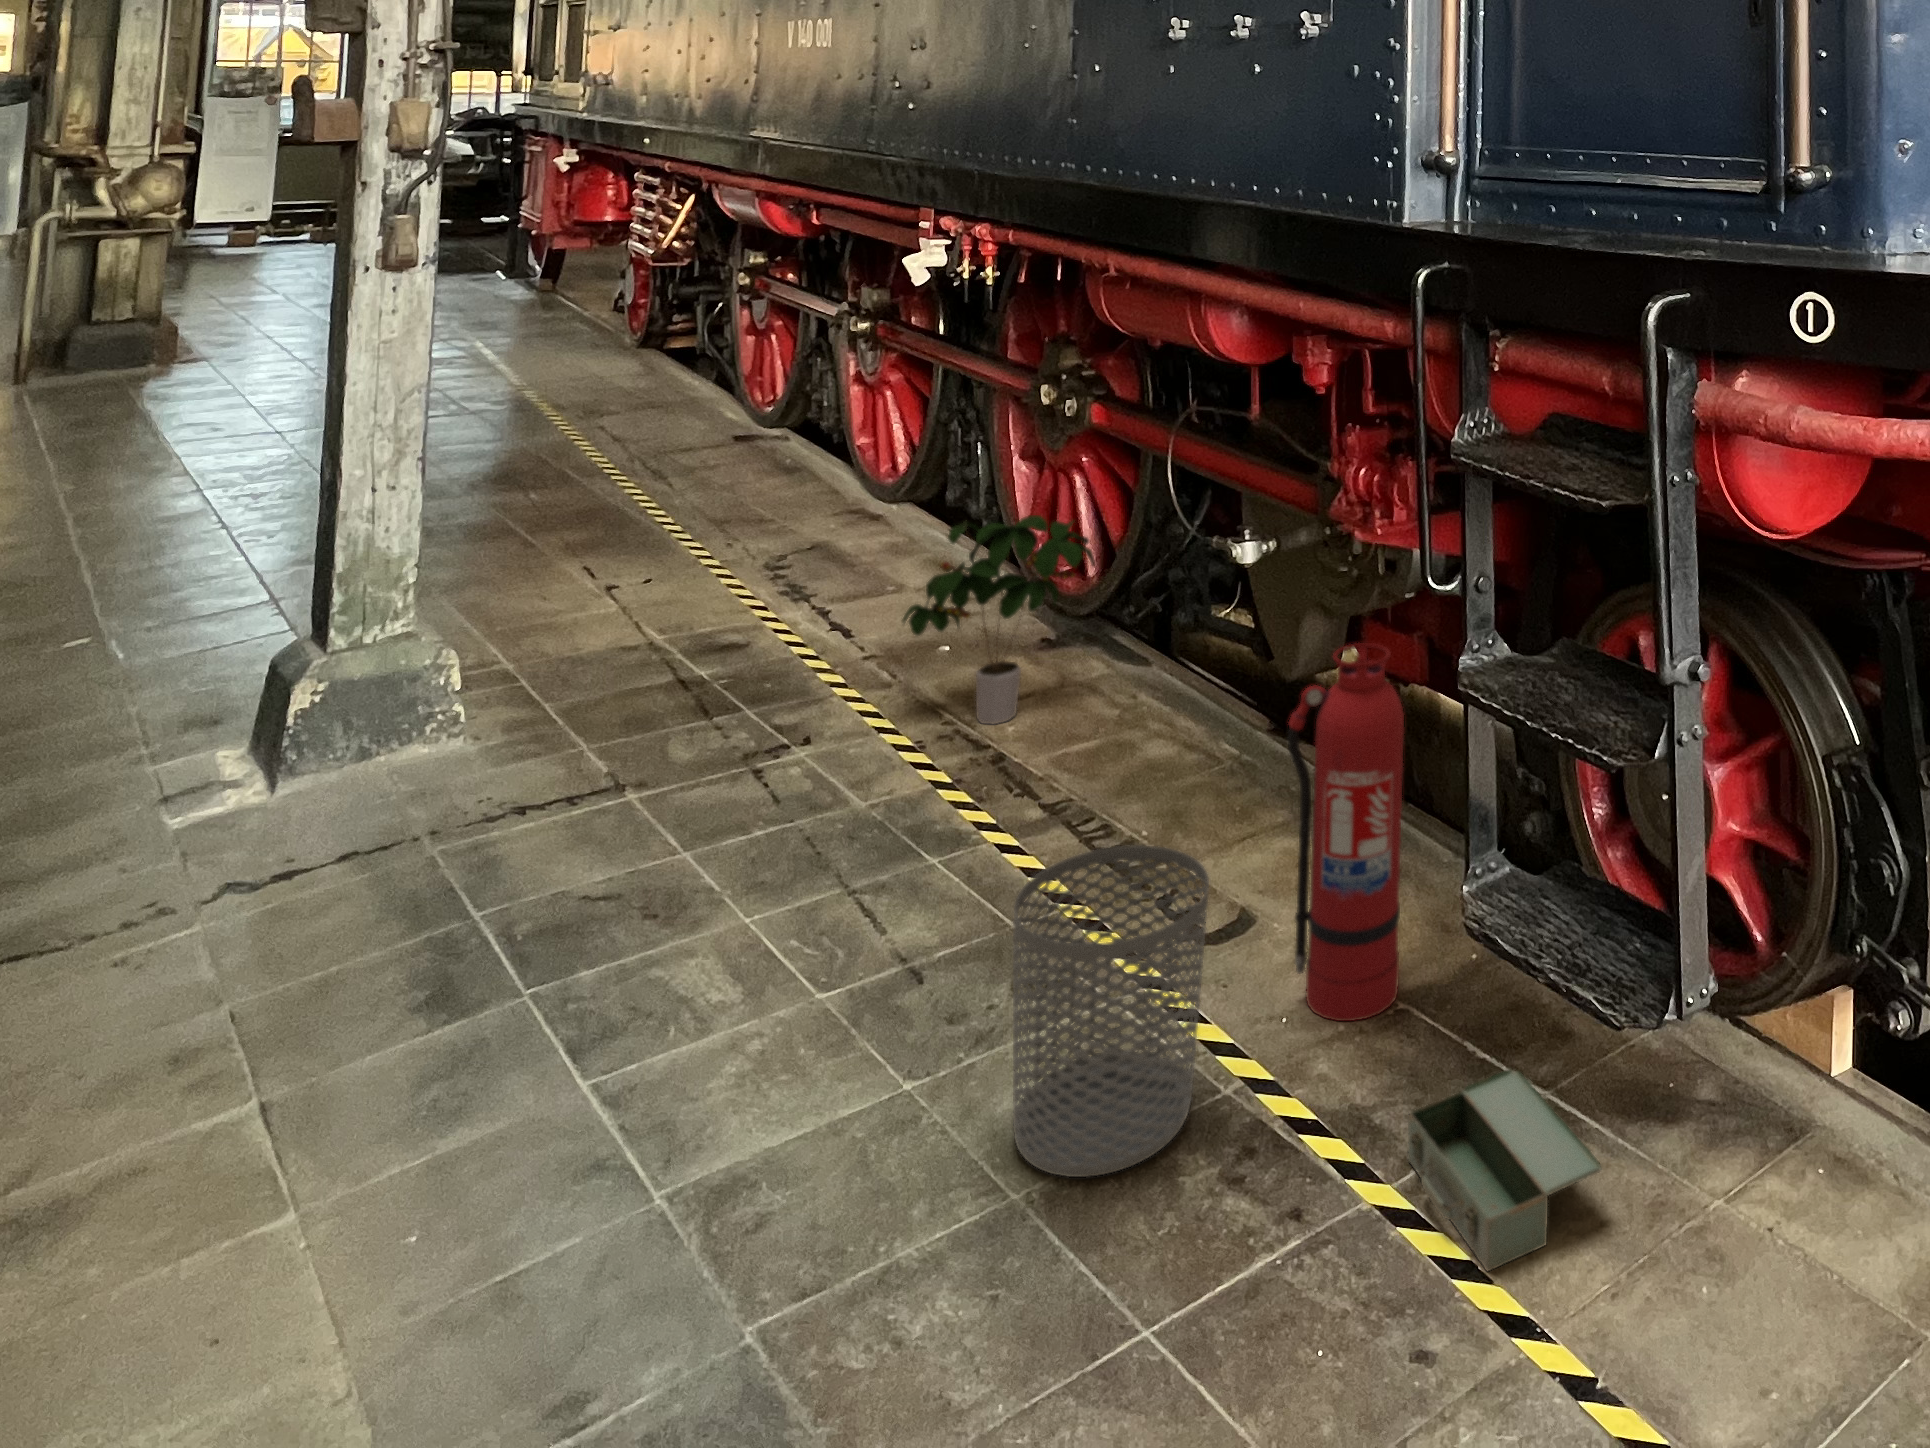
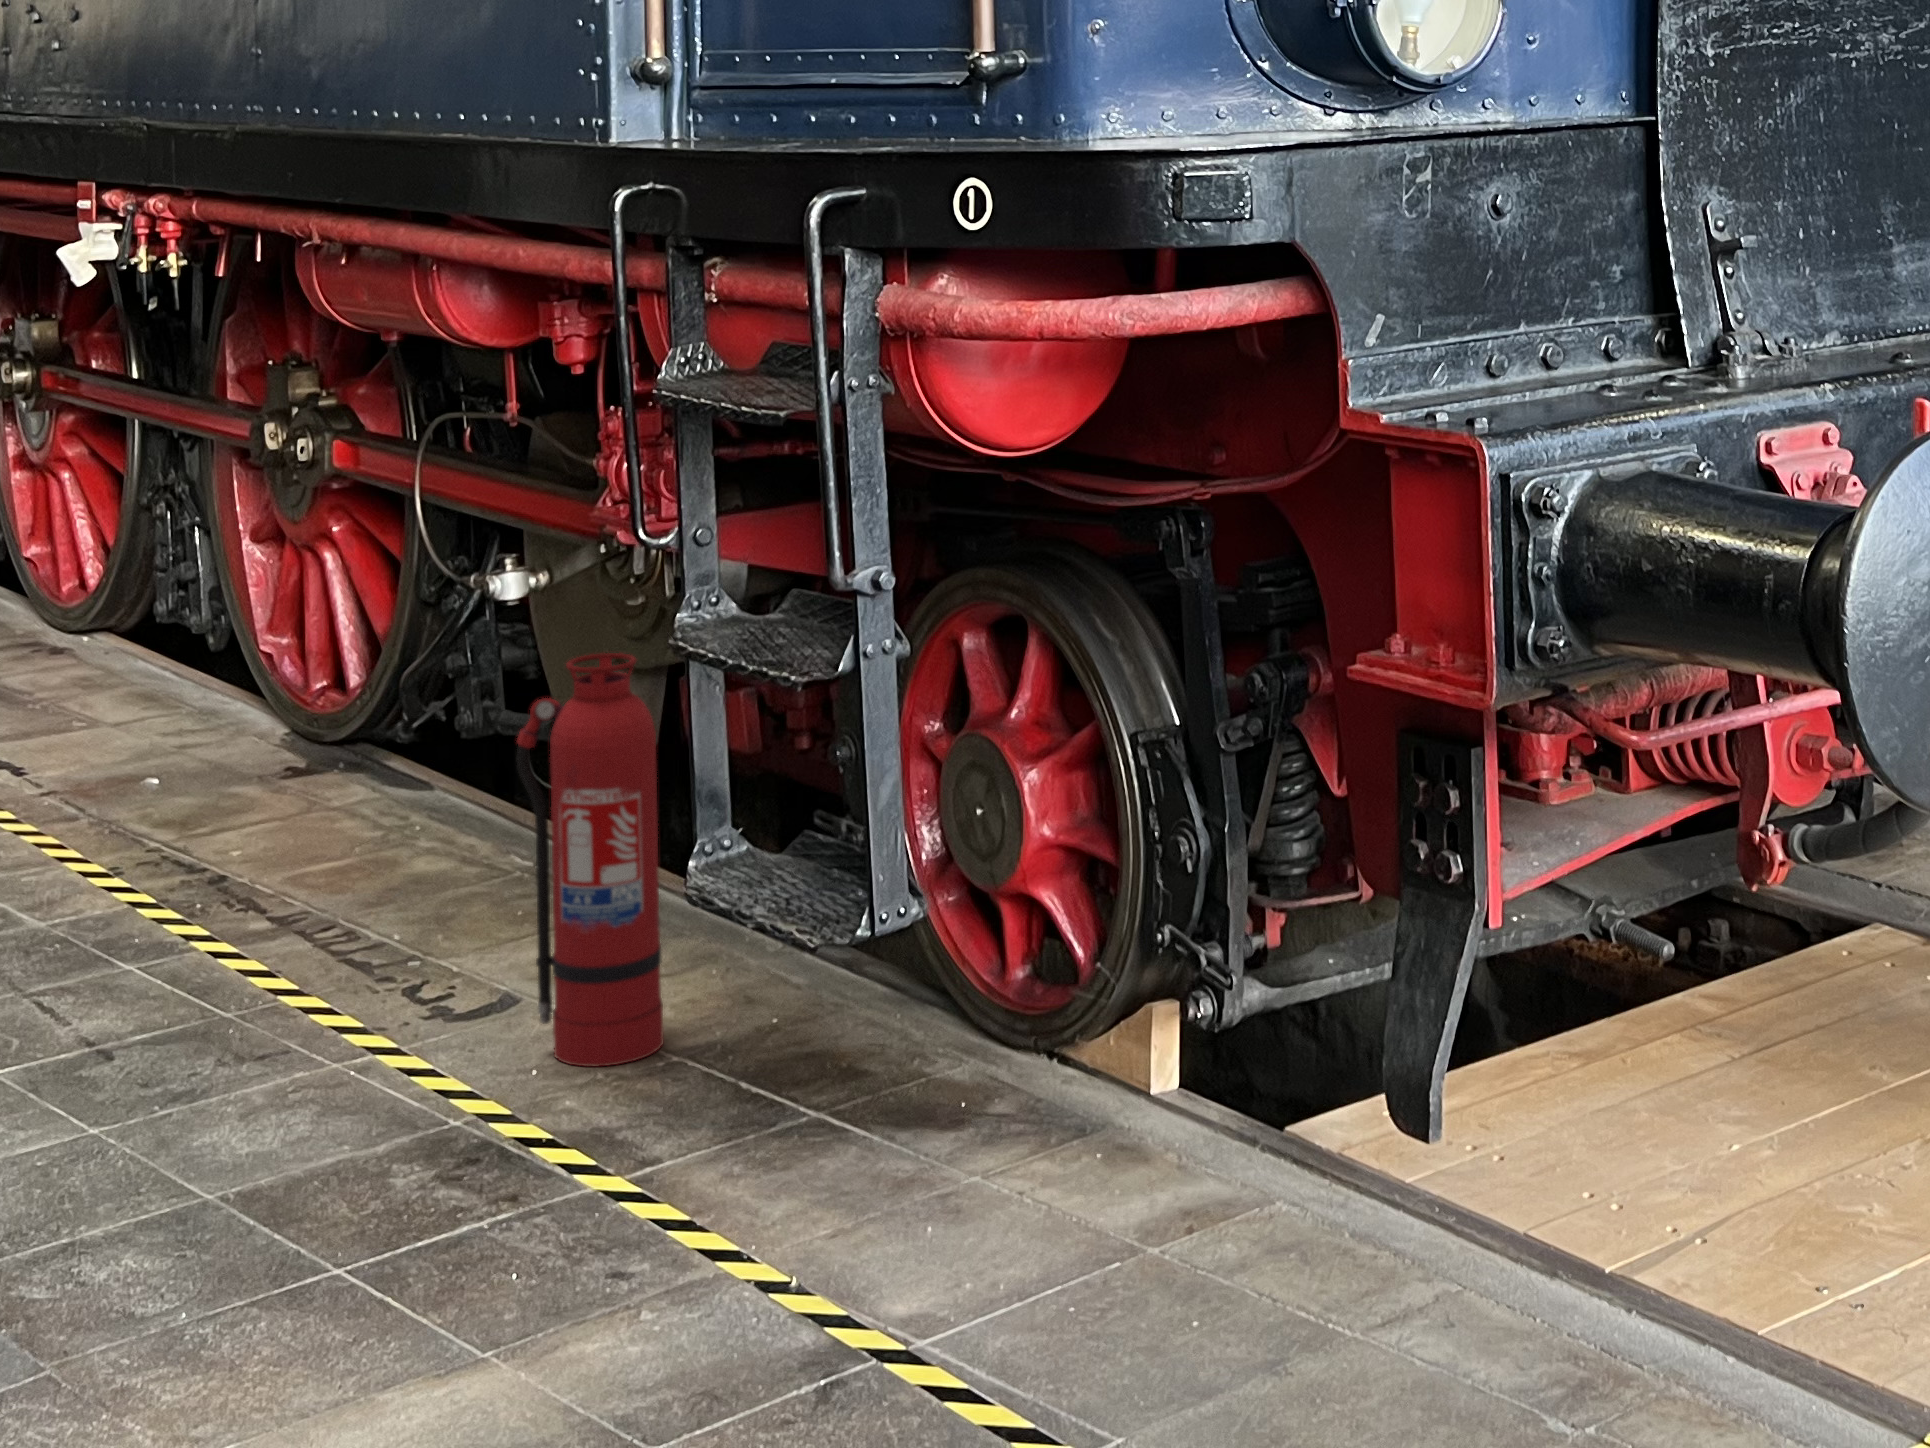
potted plant: present [903,515,1095,724] -> none [82,583,333,849]
waste bin: present [1013,845,1209,1177] -> none [191,861,410,1168]
toolbox: present [1408,1069,1601,1271] -> none [630,1072,825,1215]

